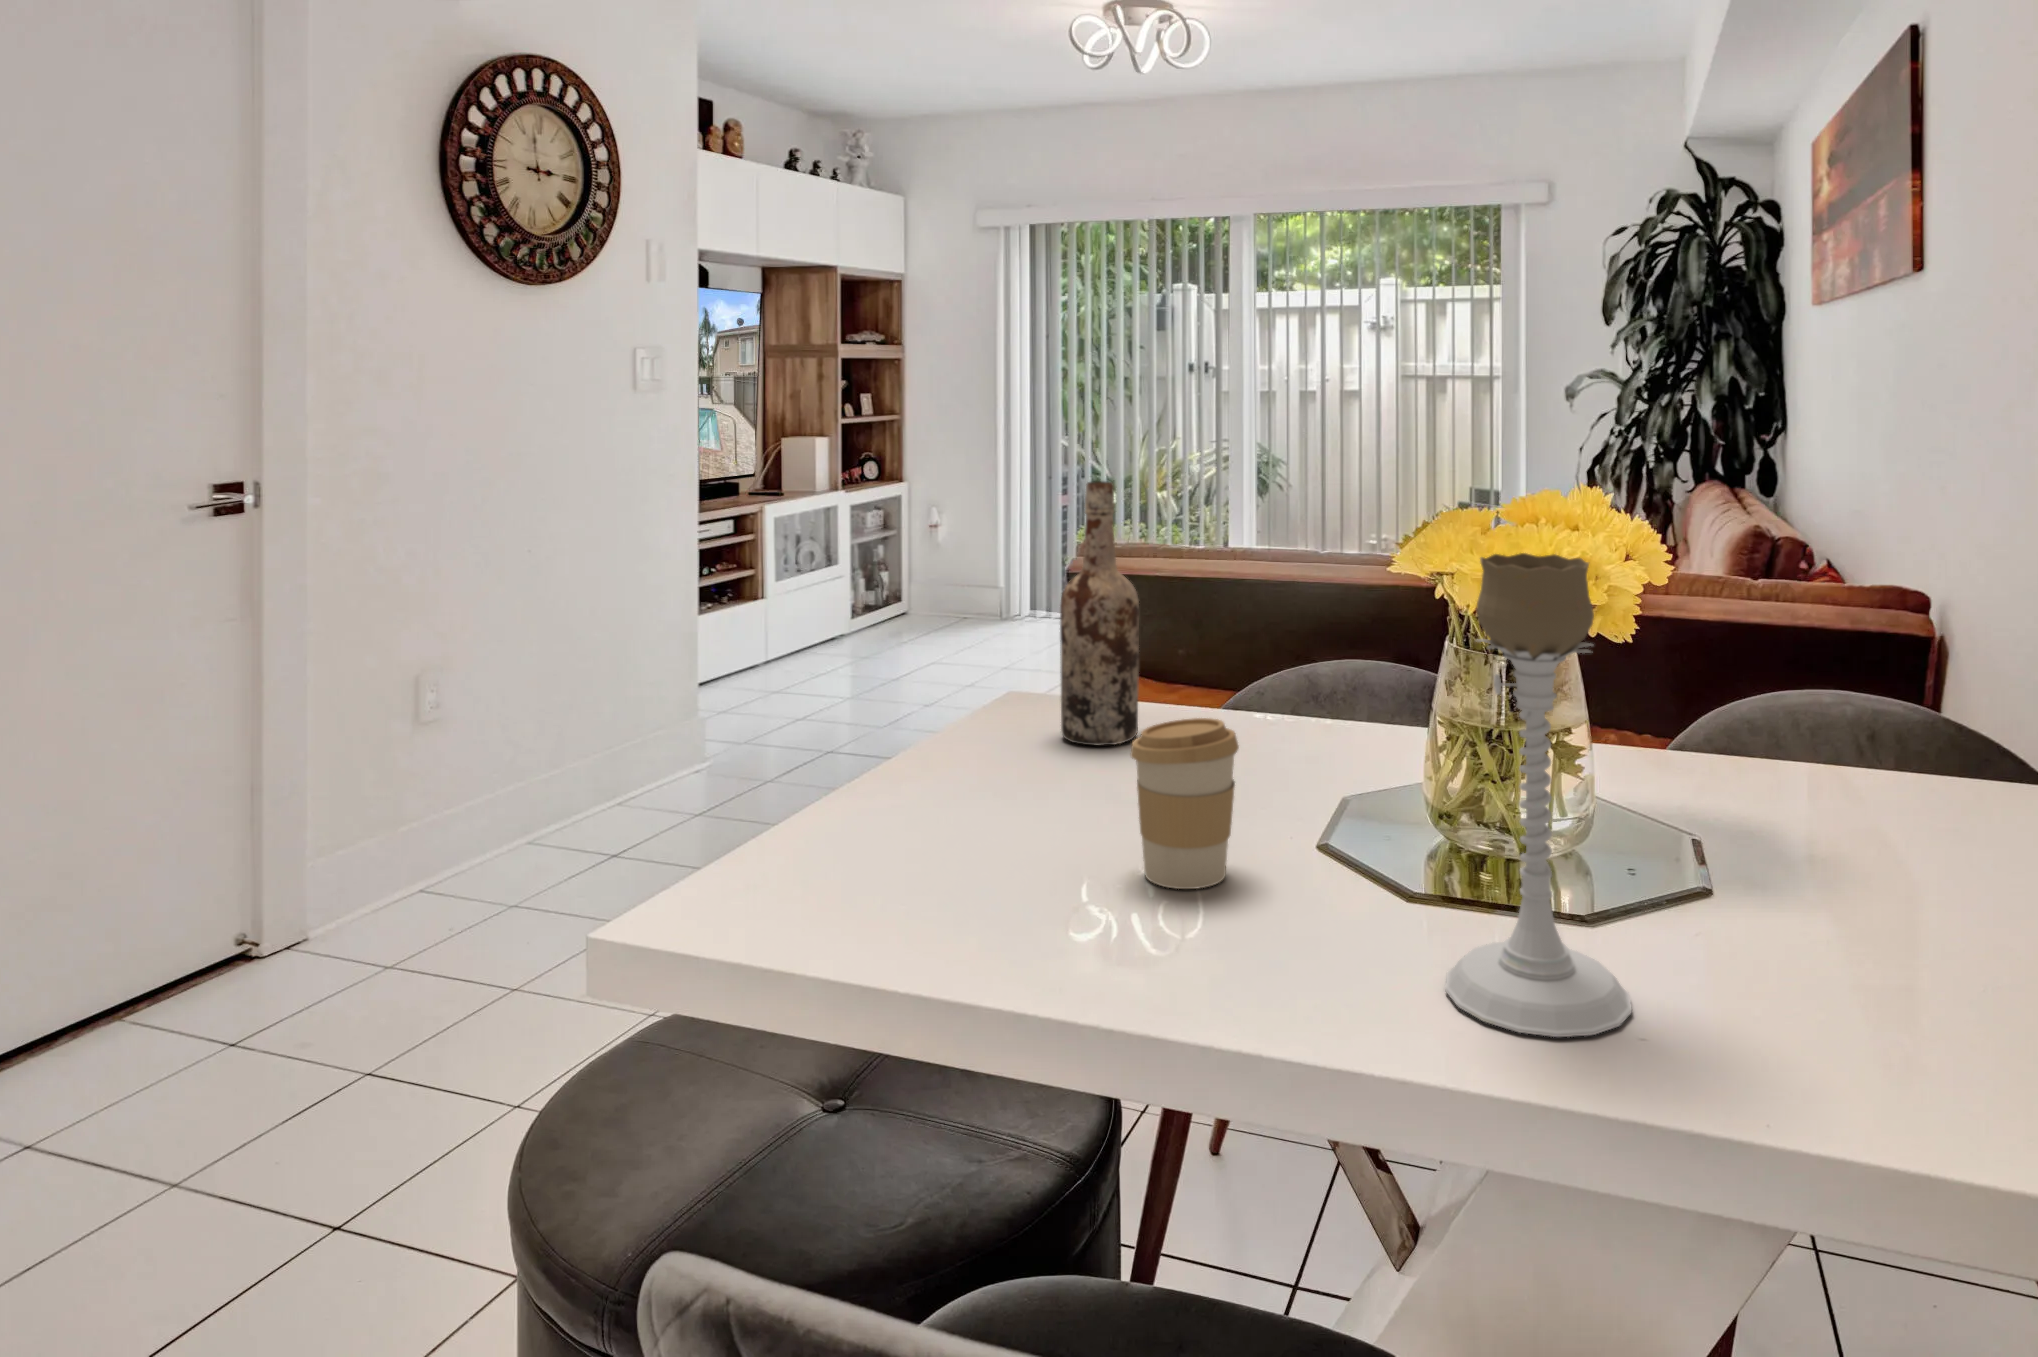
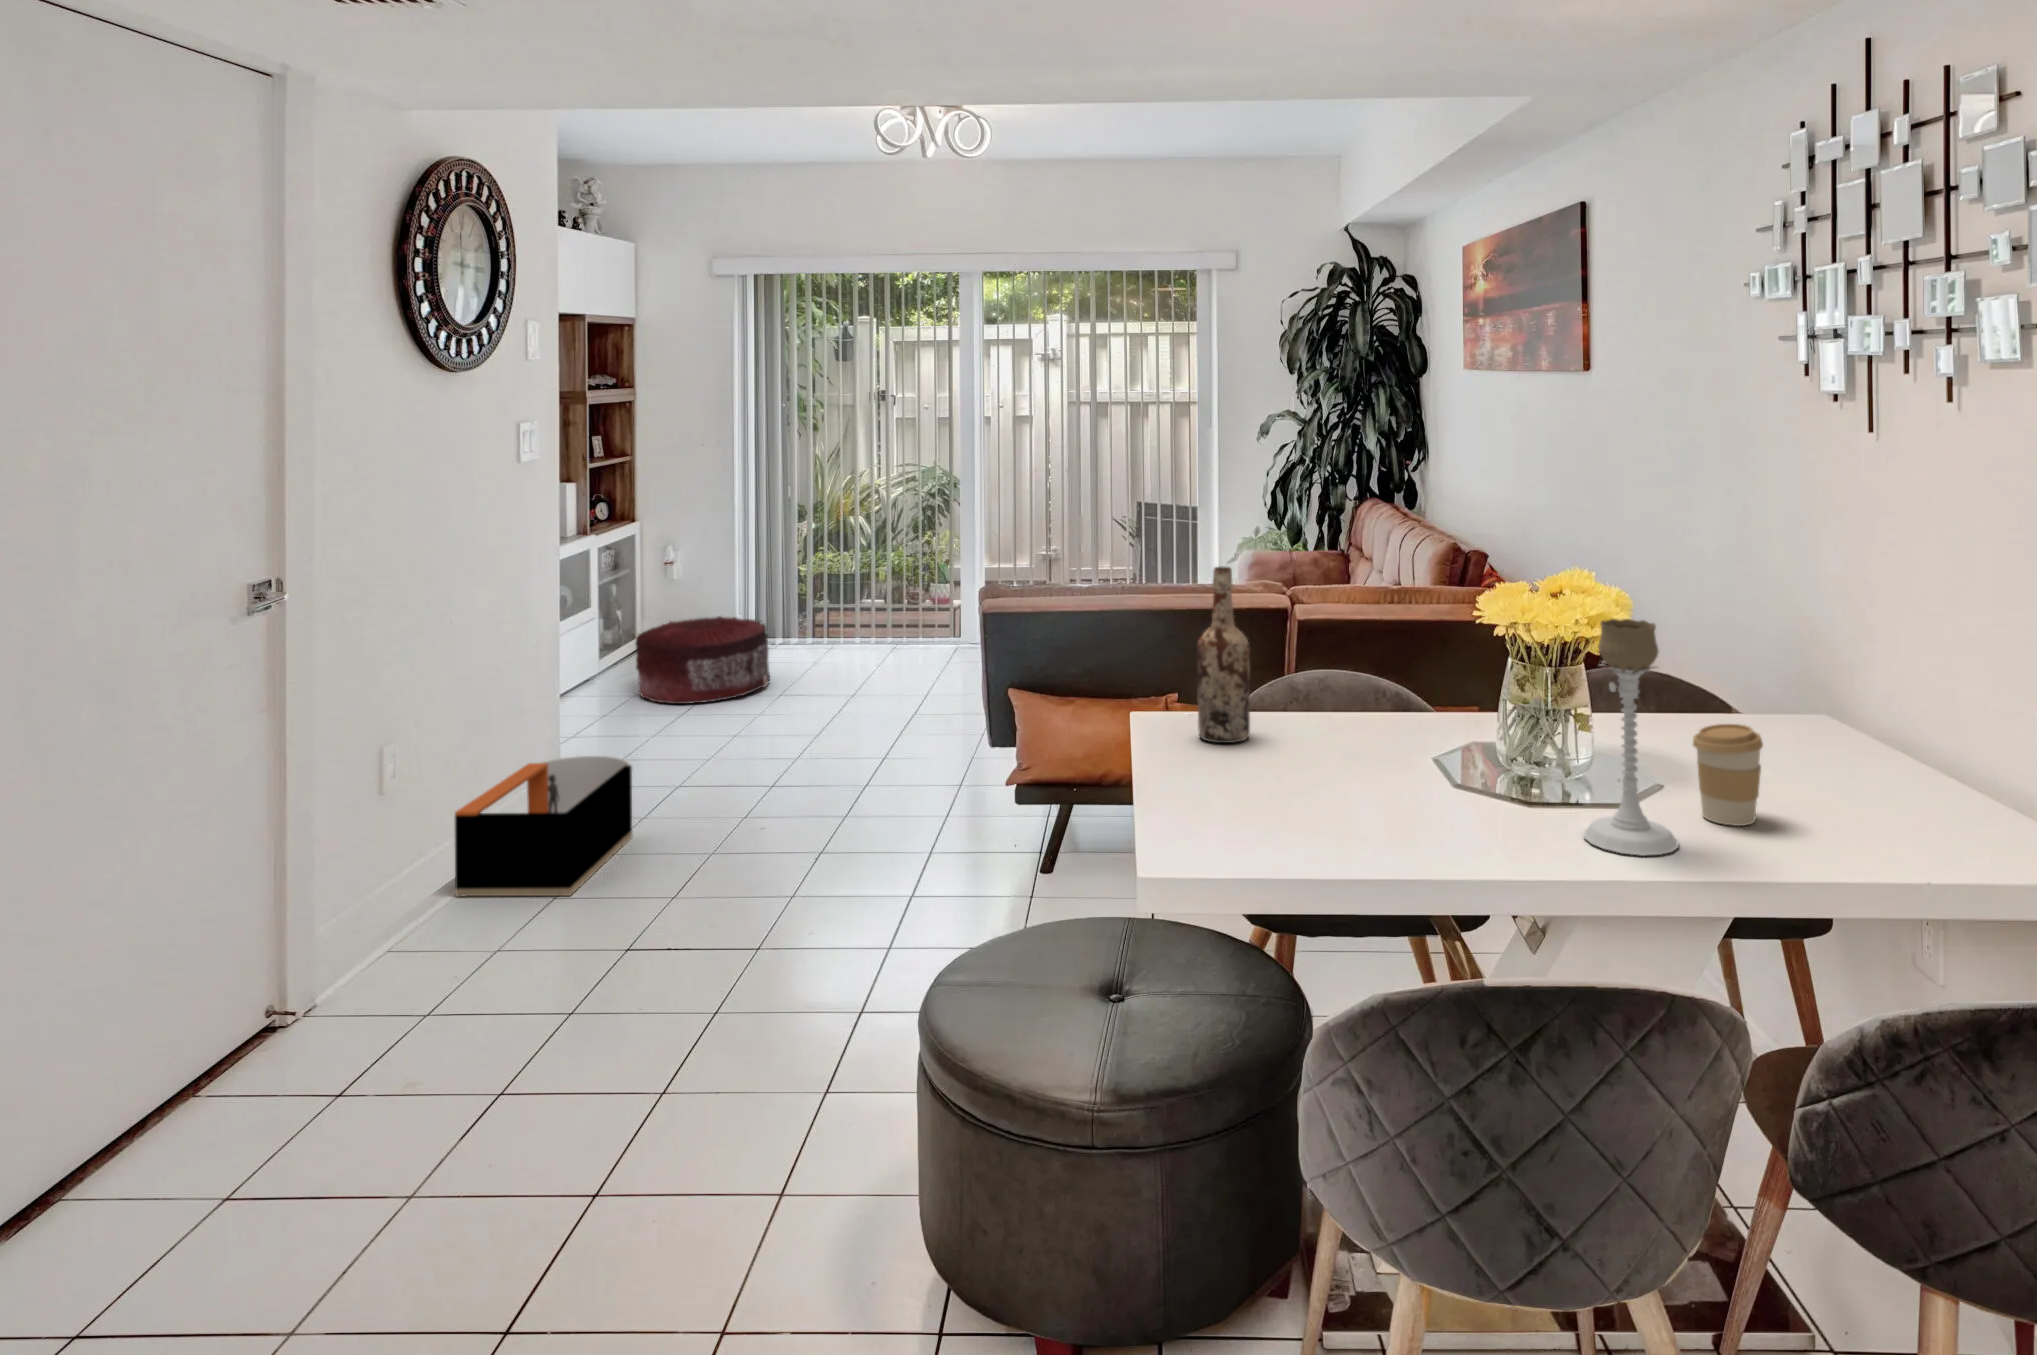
pouf: none [860,583,1004,672] -> present [635,616,770,704]
storage bin: none [525,712,740,861] -> present [455,756,632,896]
coffee cup: present [1131,718,1239,889] -> present [1693,724,1763,826]

